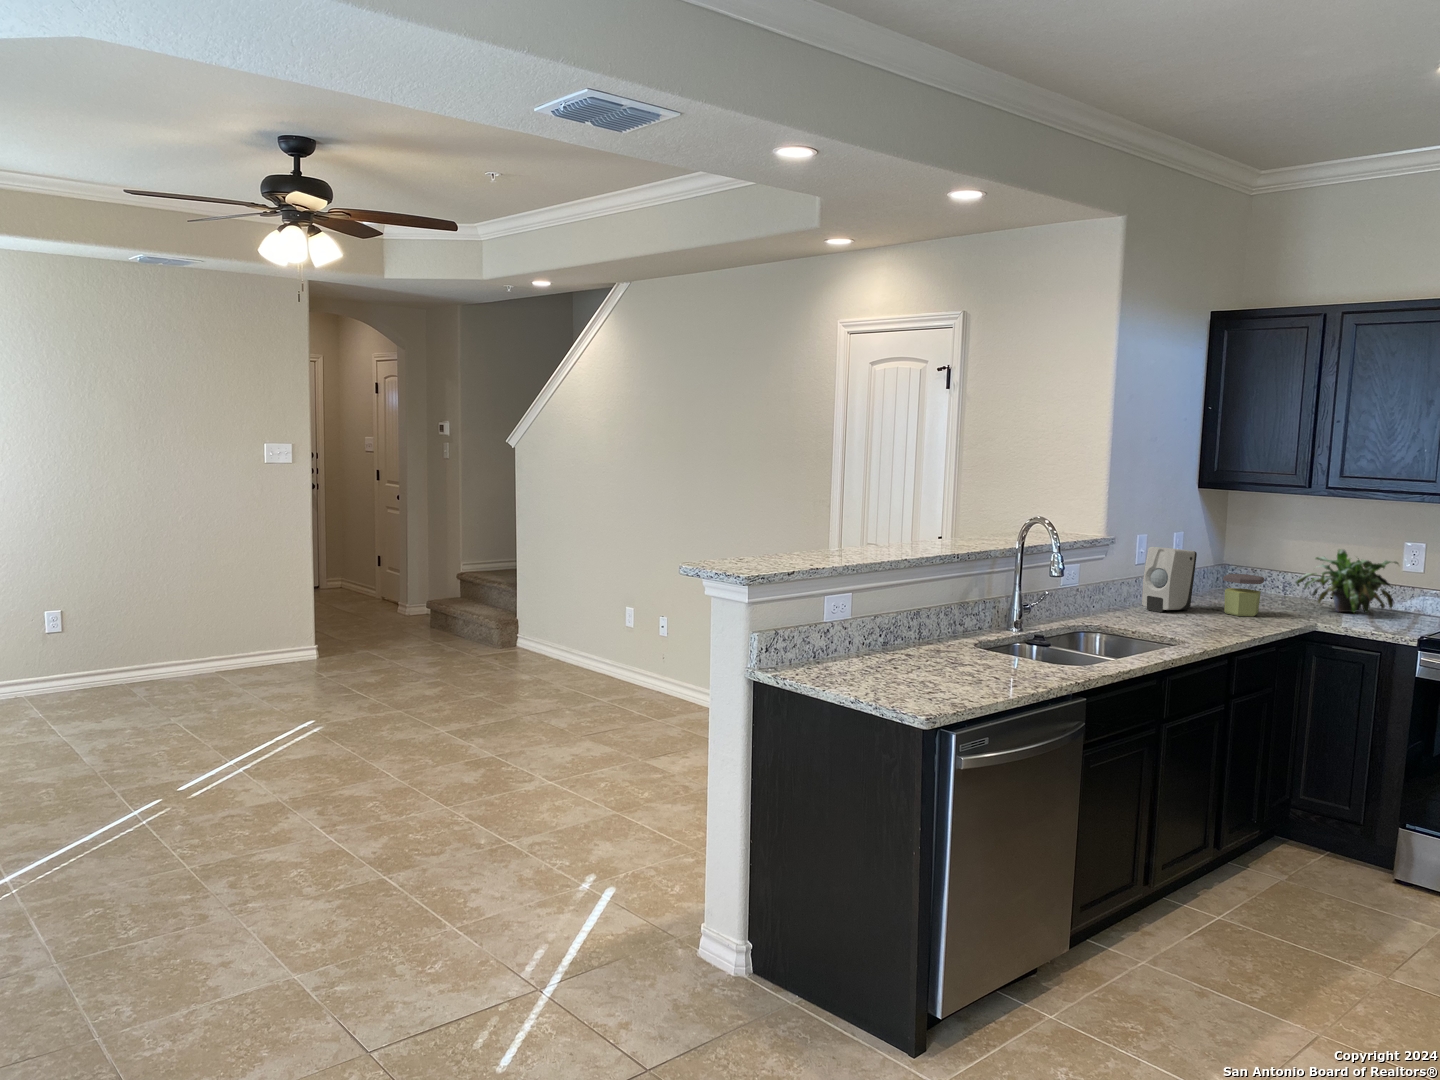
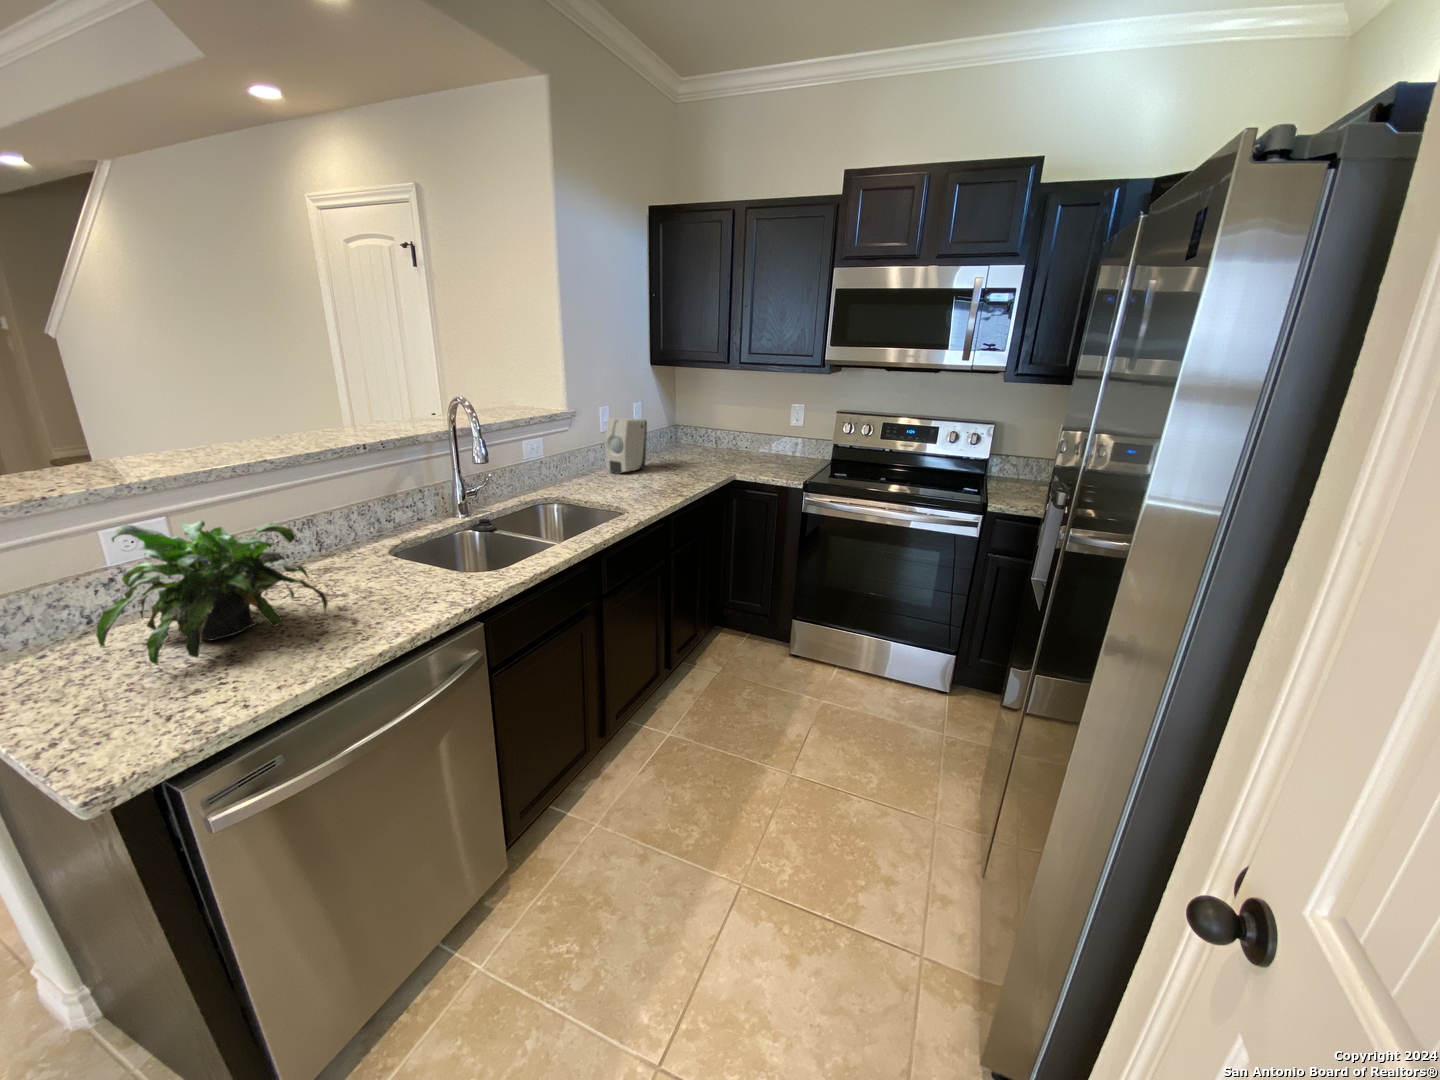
potted plant: present [1297,549,1398,613] -> present [96,521,328,665]
jar: present [1223,574,1264,617] -> none [668,437,698,472]

